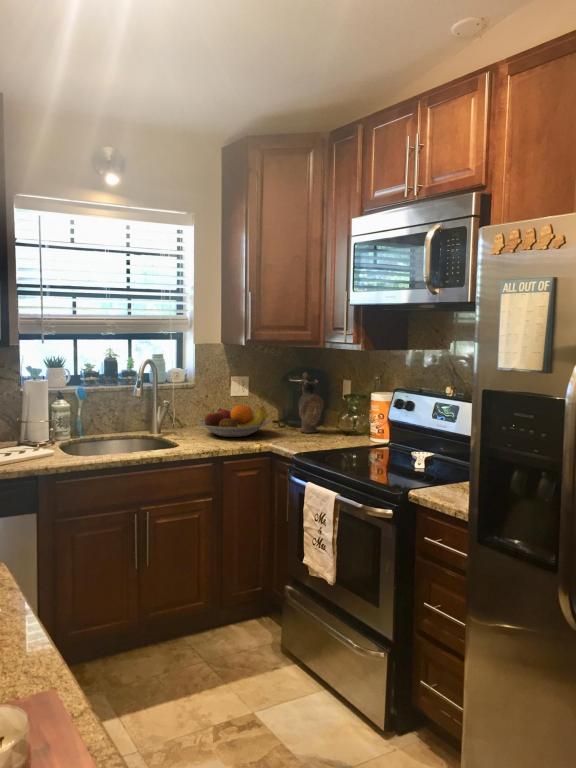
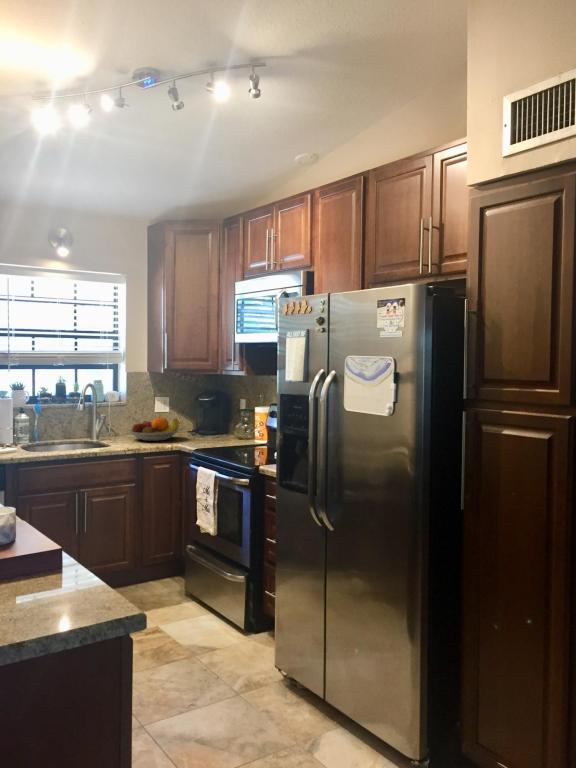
ceramic pitcher: present [298,373,324,433] -> none [204,393,223,438]

